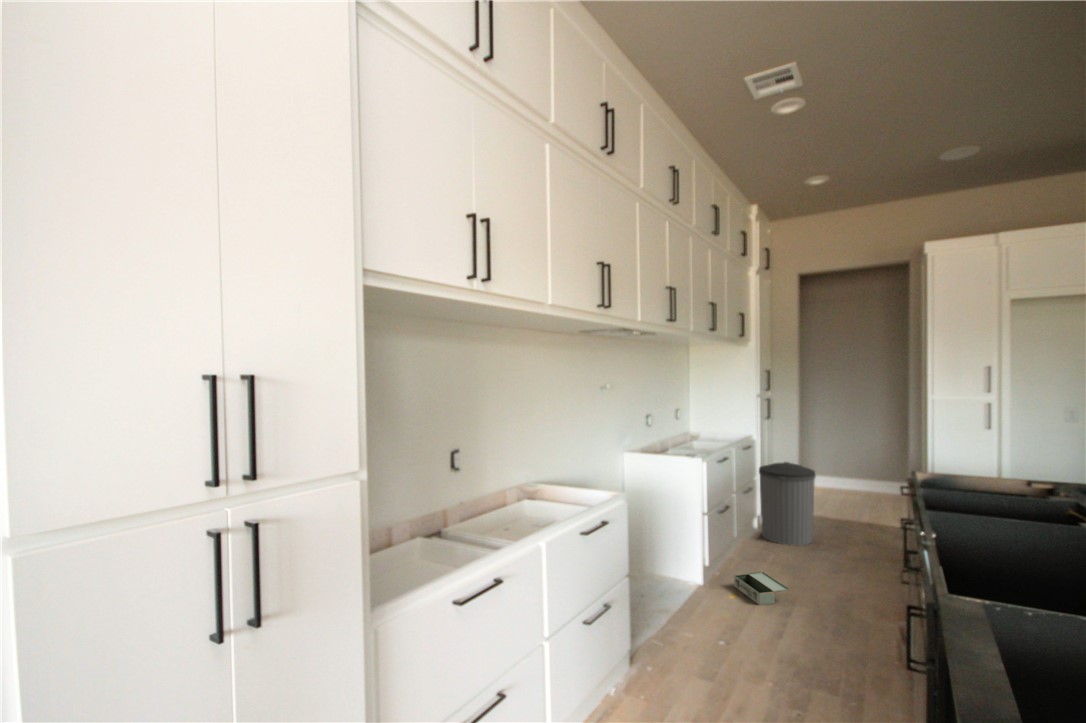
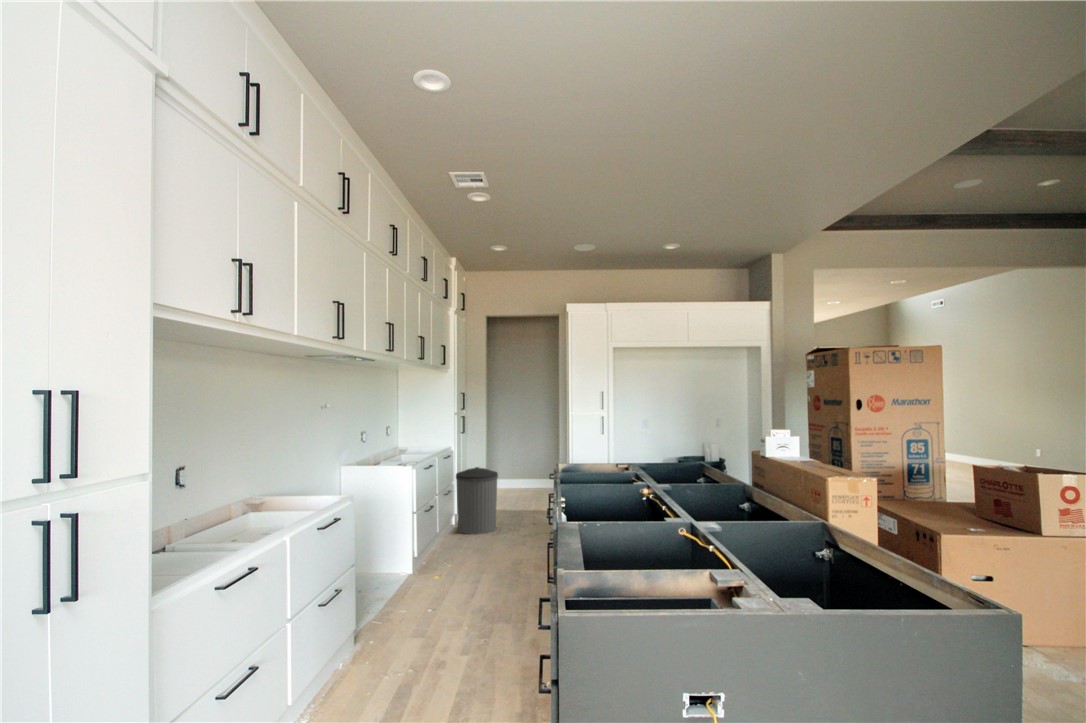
toolbox: present [734,572,789,605] -> none [437,555,478,580]

